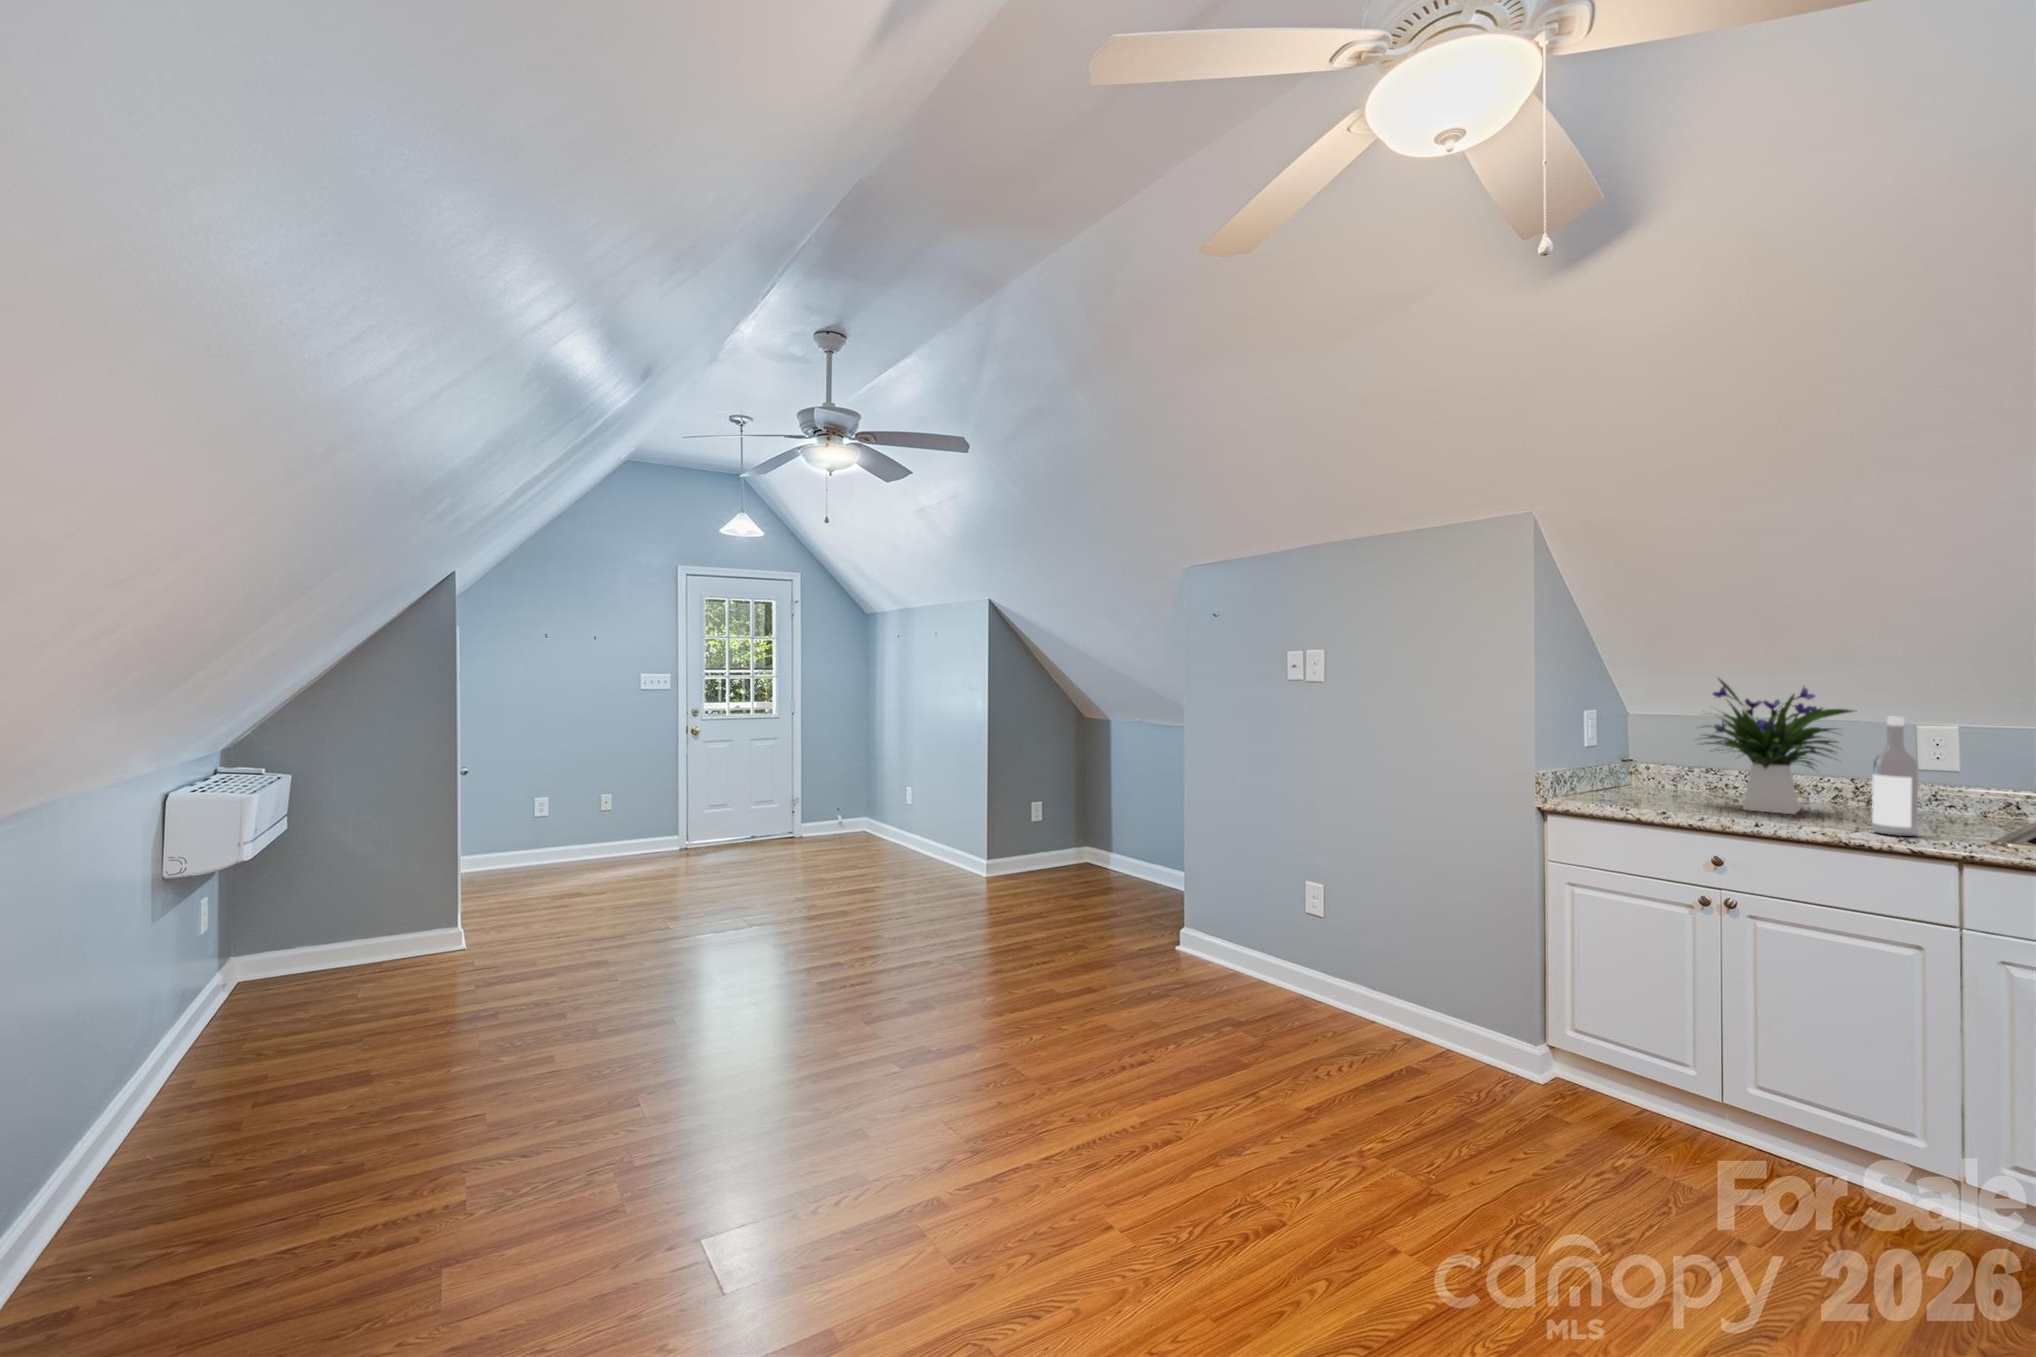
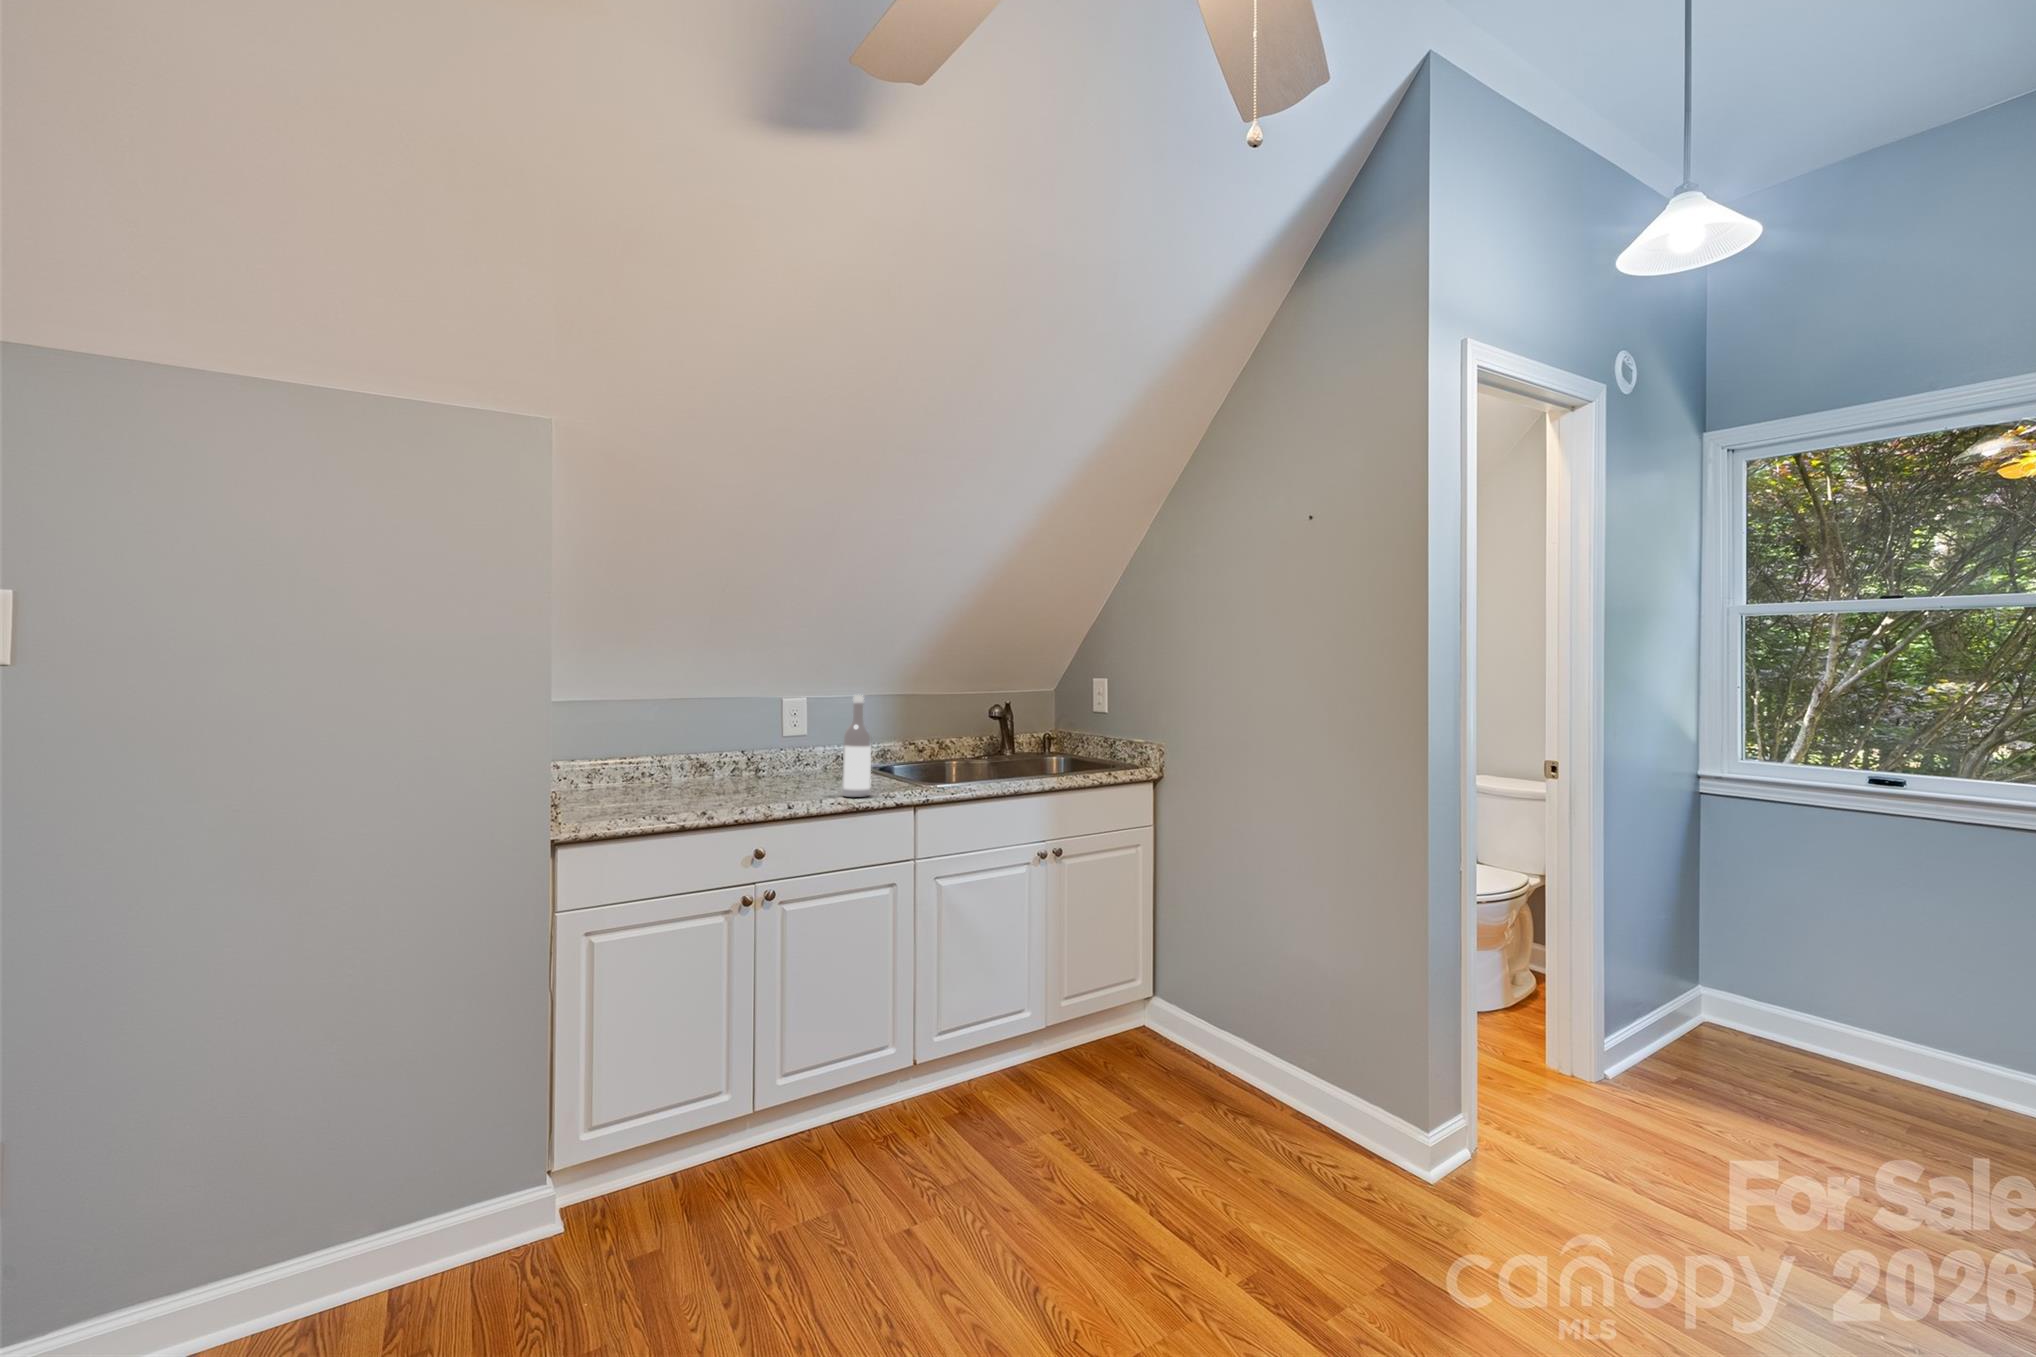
flower arrangement: present [1700,679,1853,814] -> none [651,657,784,796]

